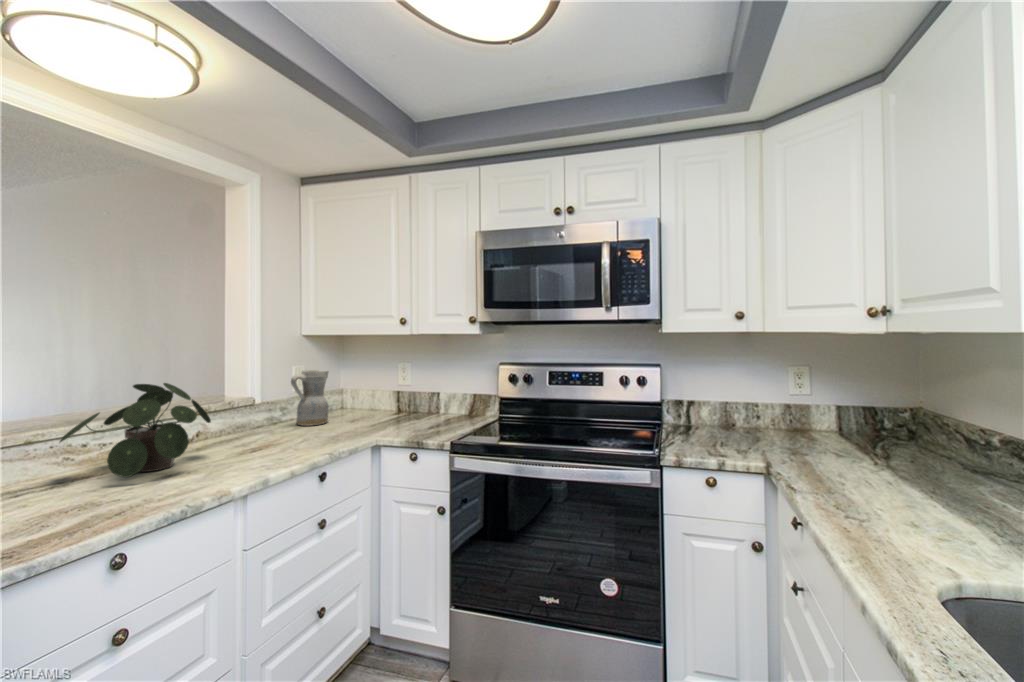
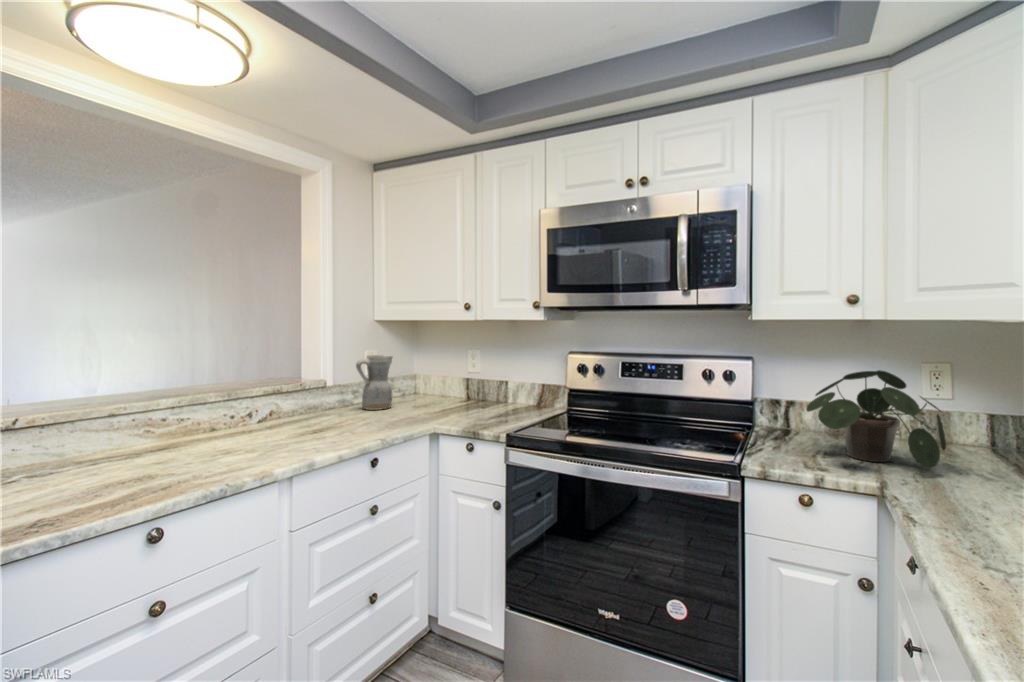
potted plant: present [60,383,211,477] -> present [806,370,946,469]

